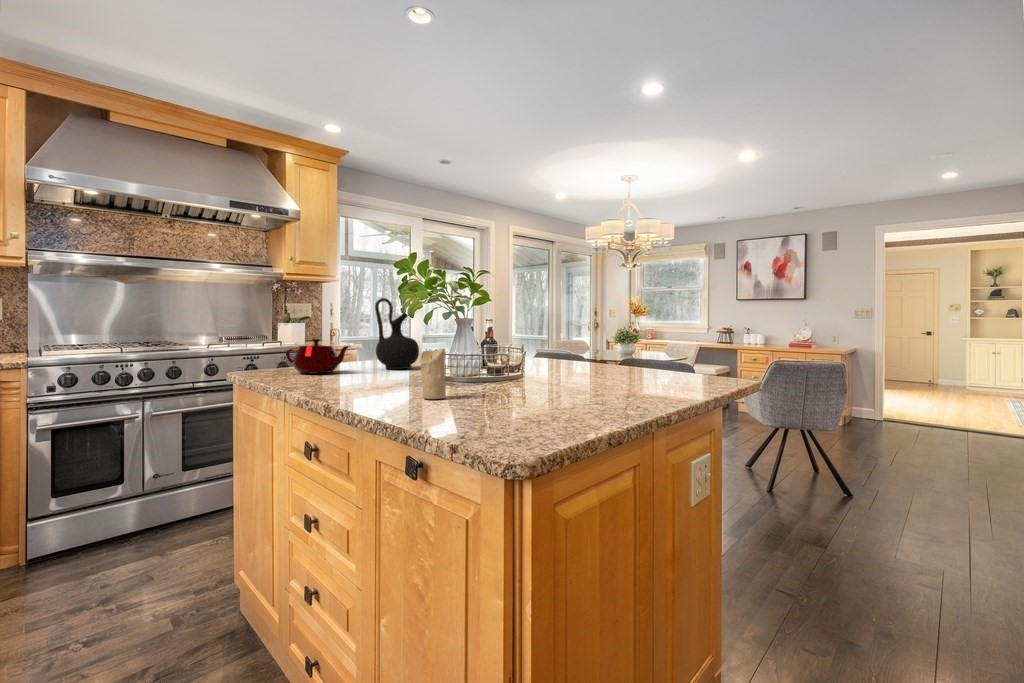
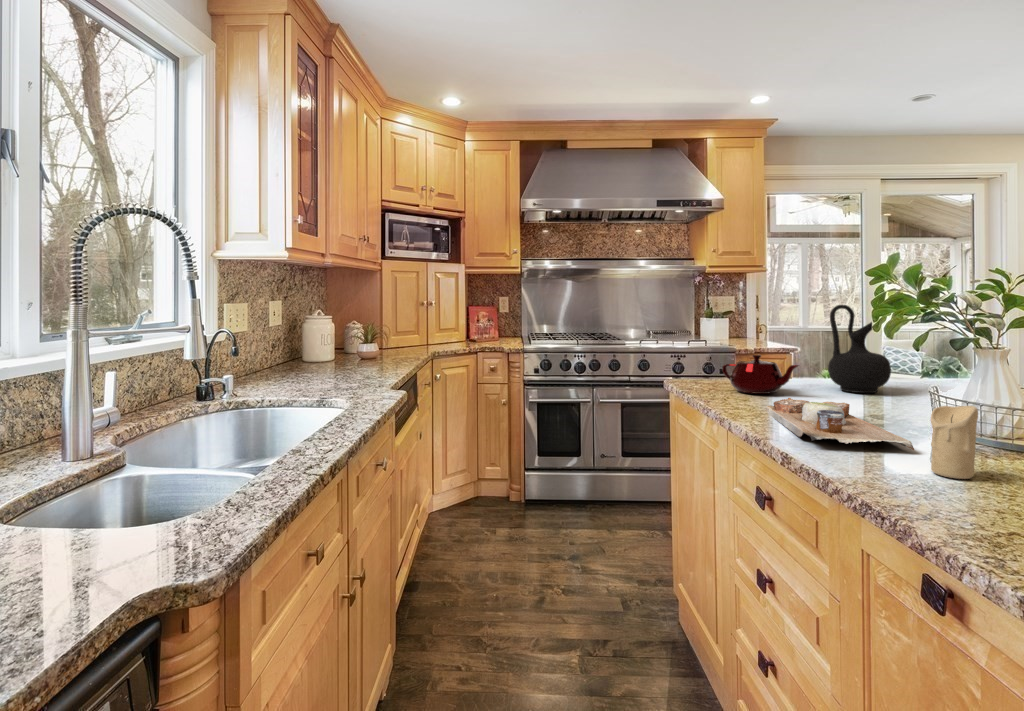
cutting board: none [320,368,417,392] -> present [766,398,914,450]

